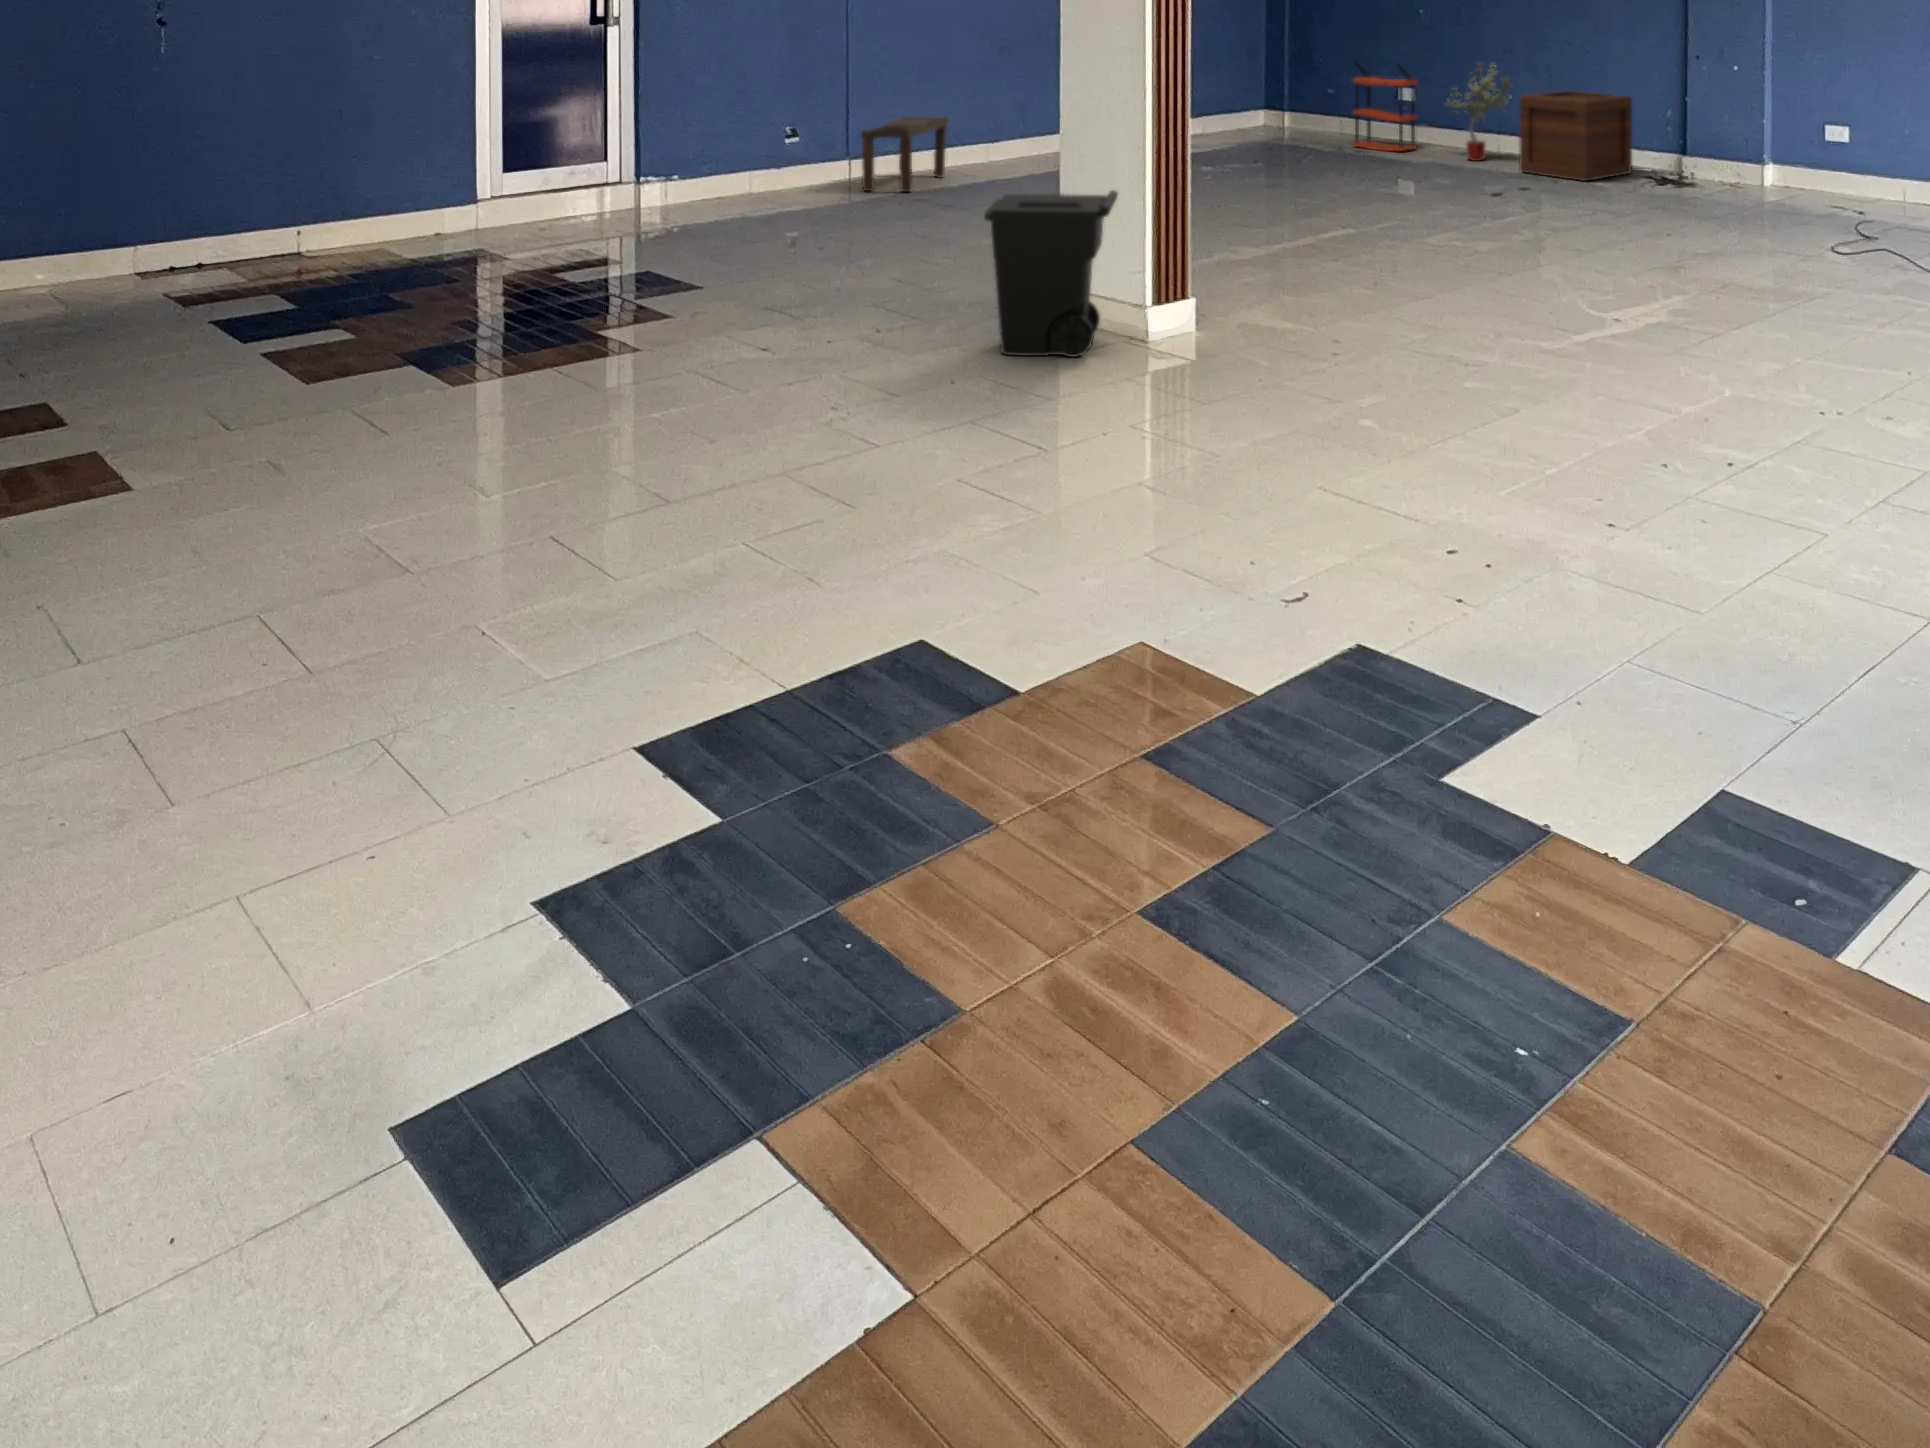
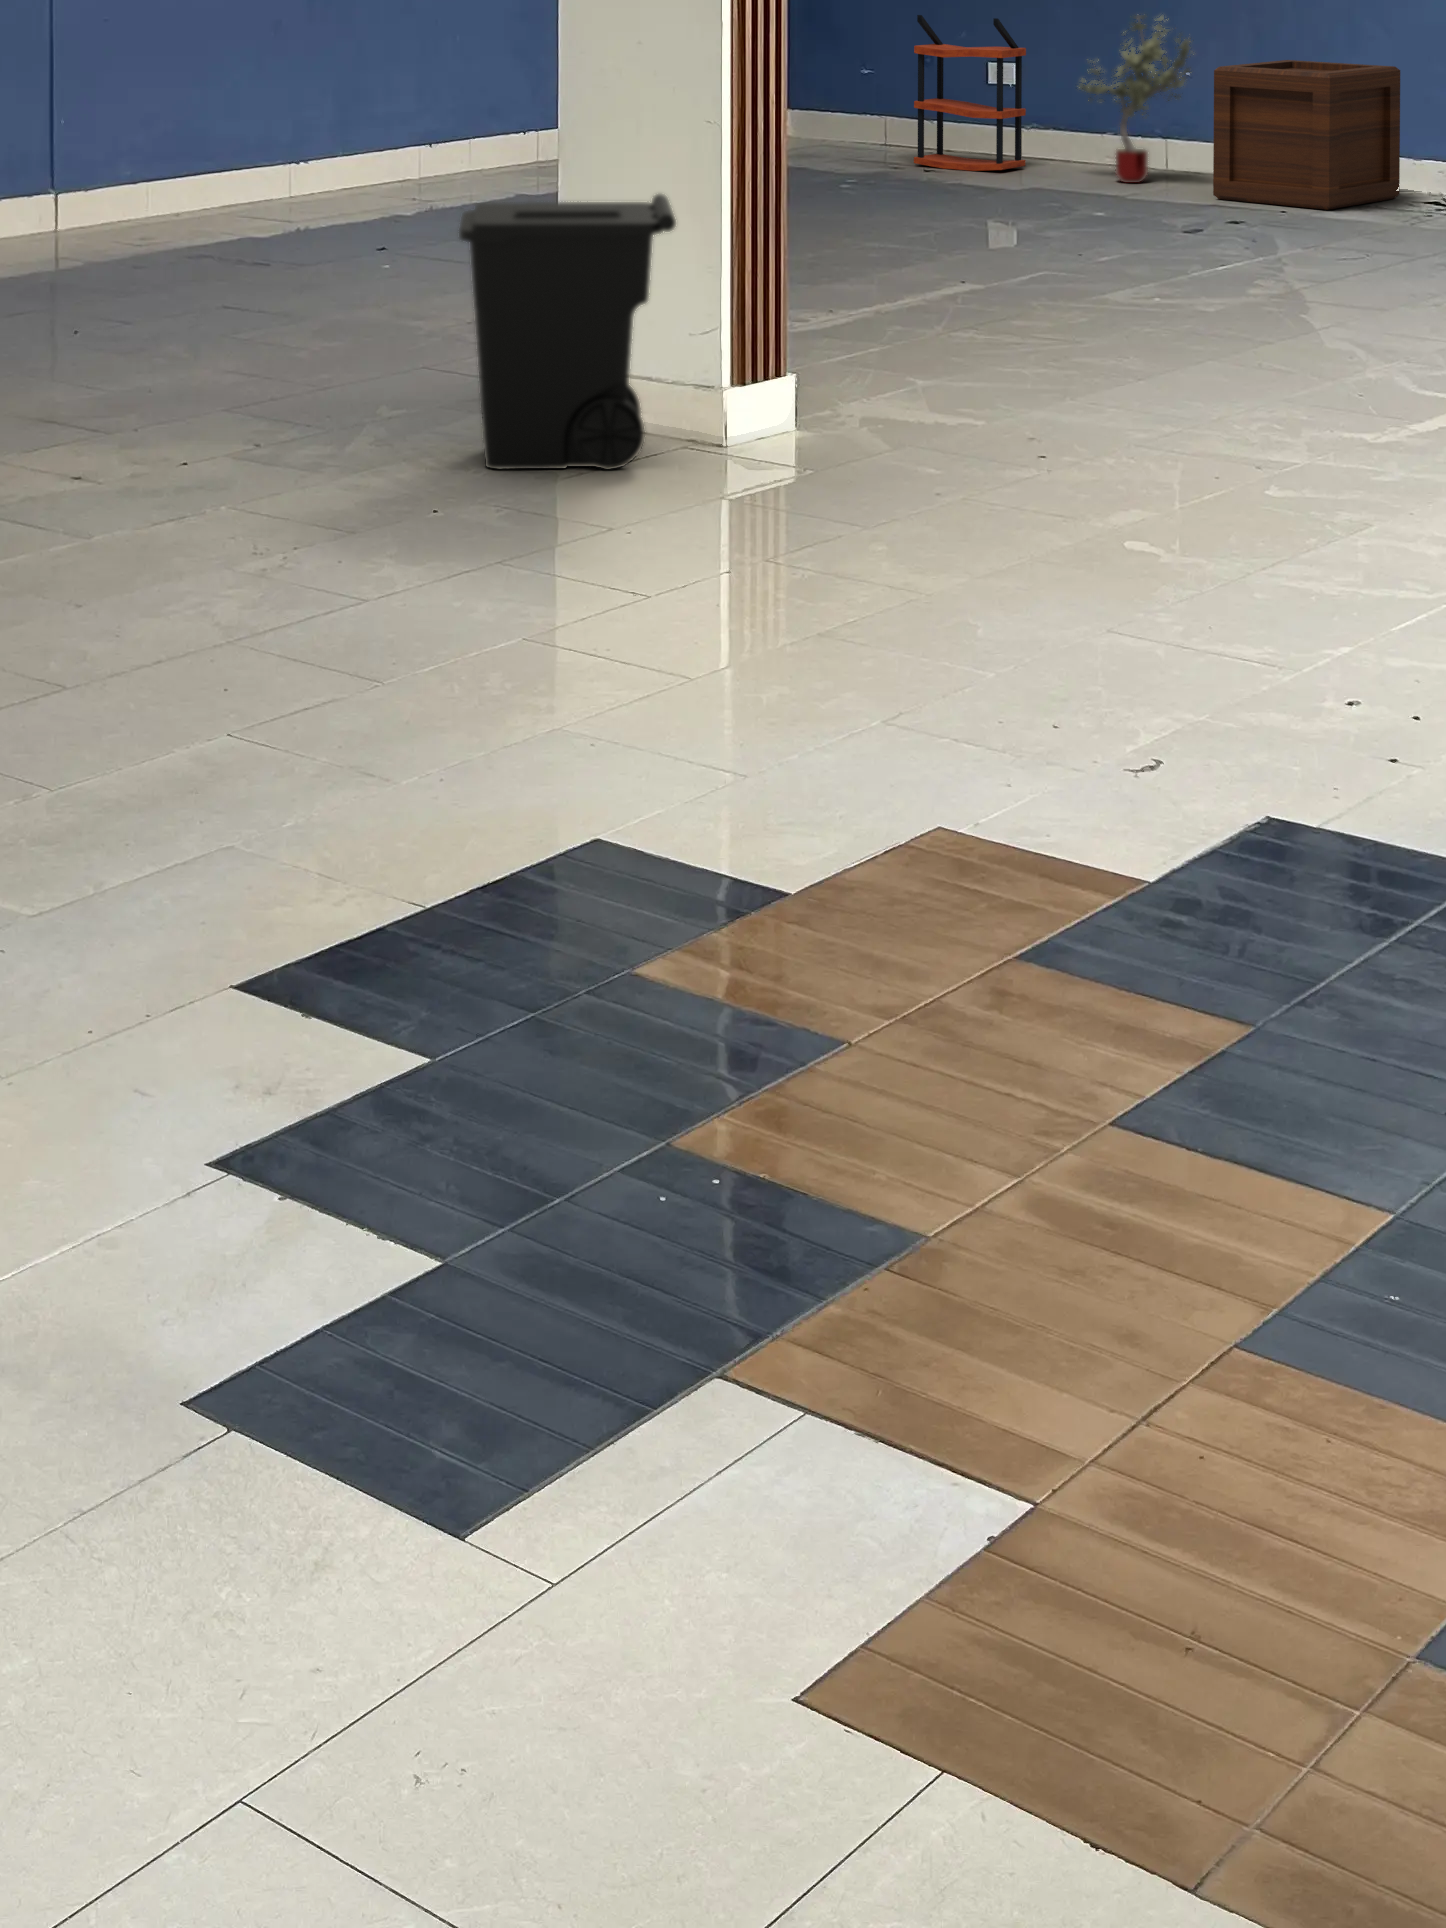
bench: present [861,116,948,192] -> none [86,112,230,242]

